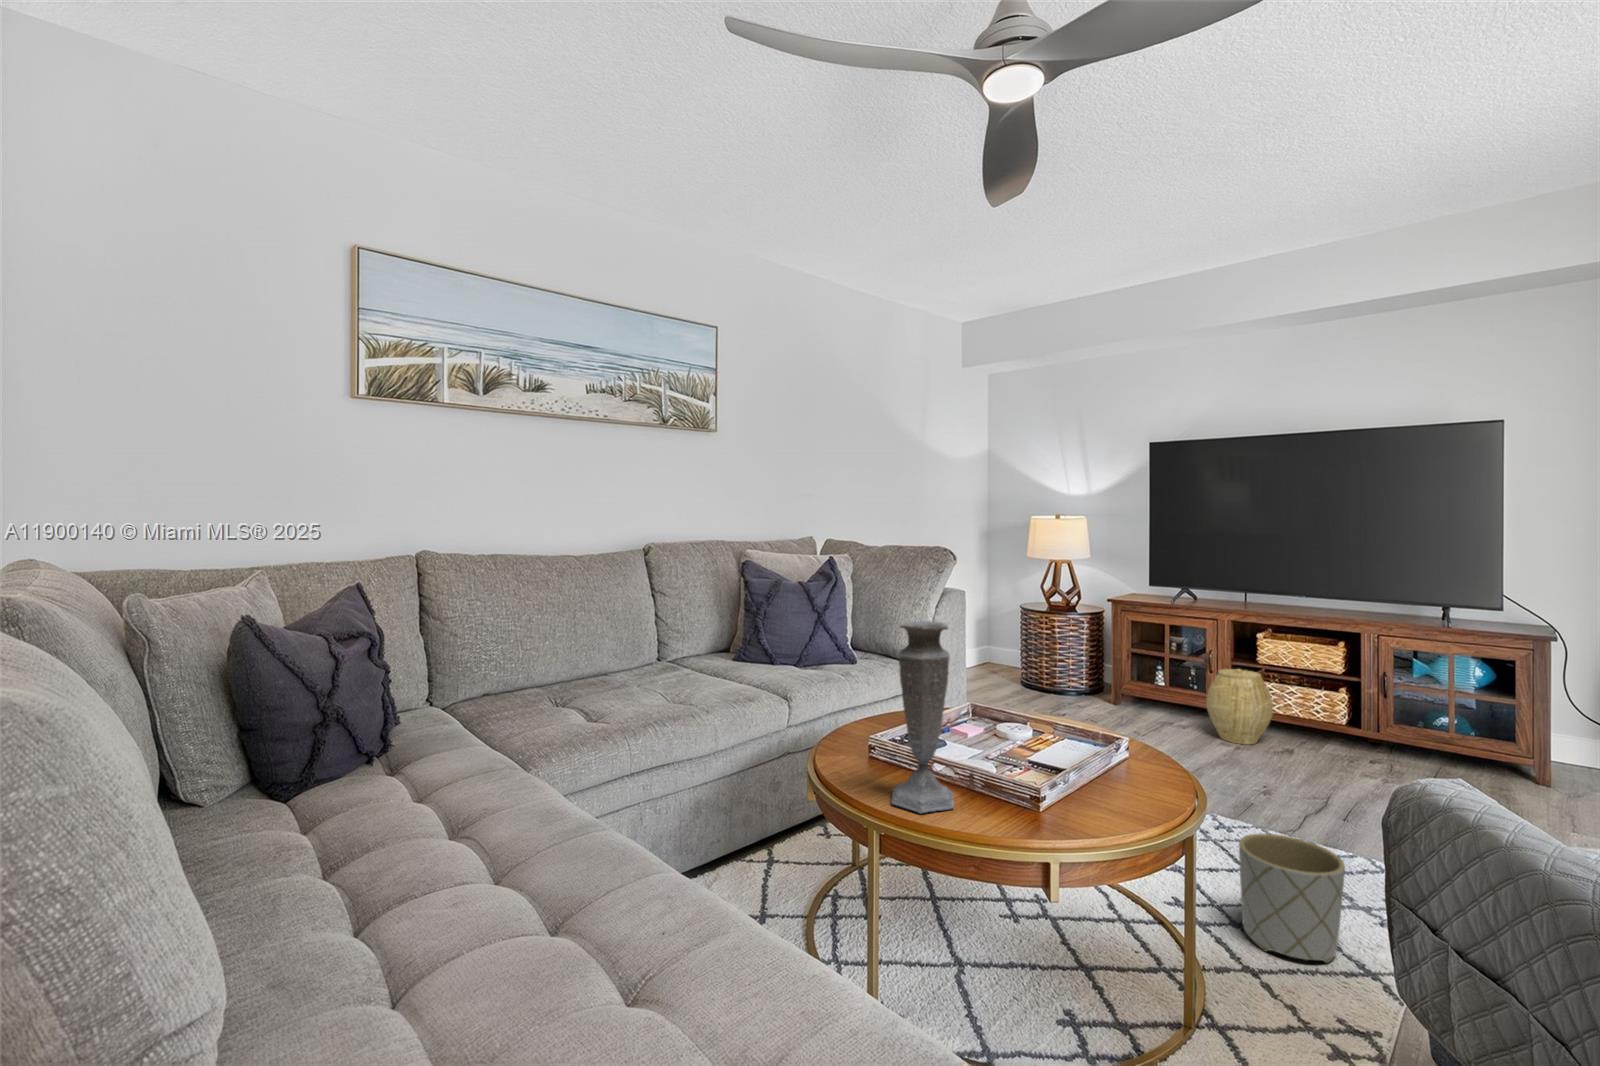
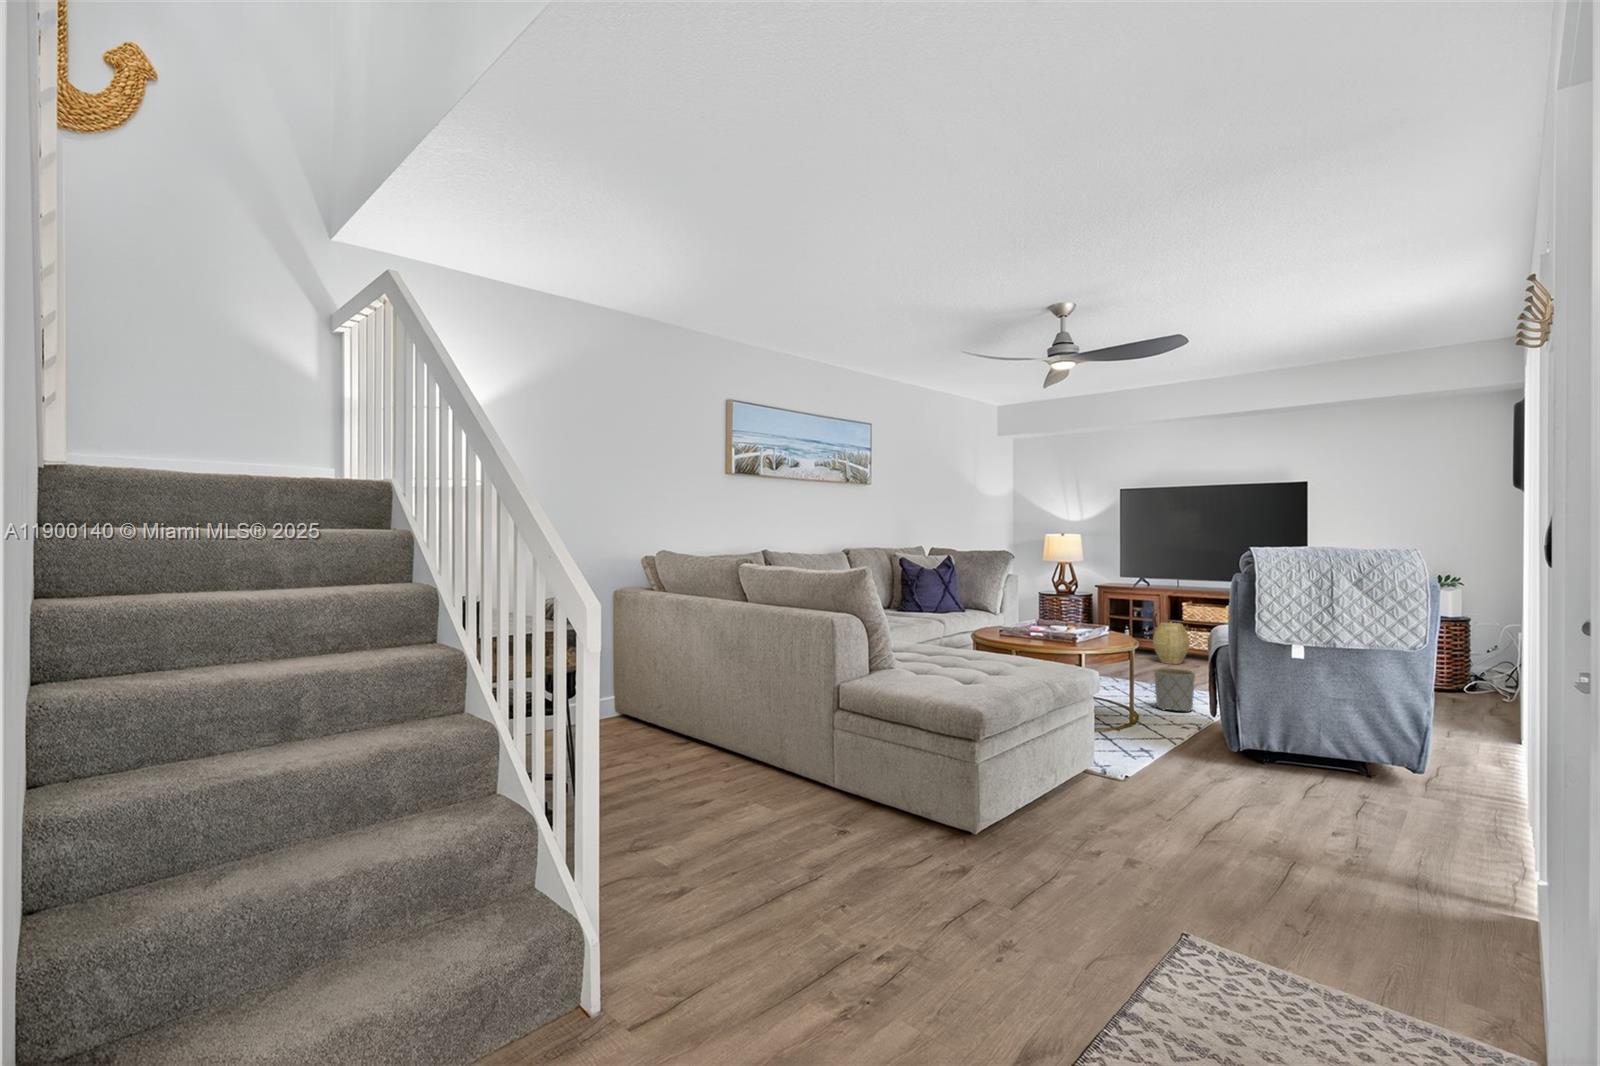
vase: present [892,620,954,813] -> none [1018,573,1044,642]

